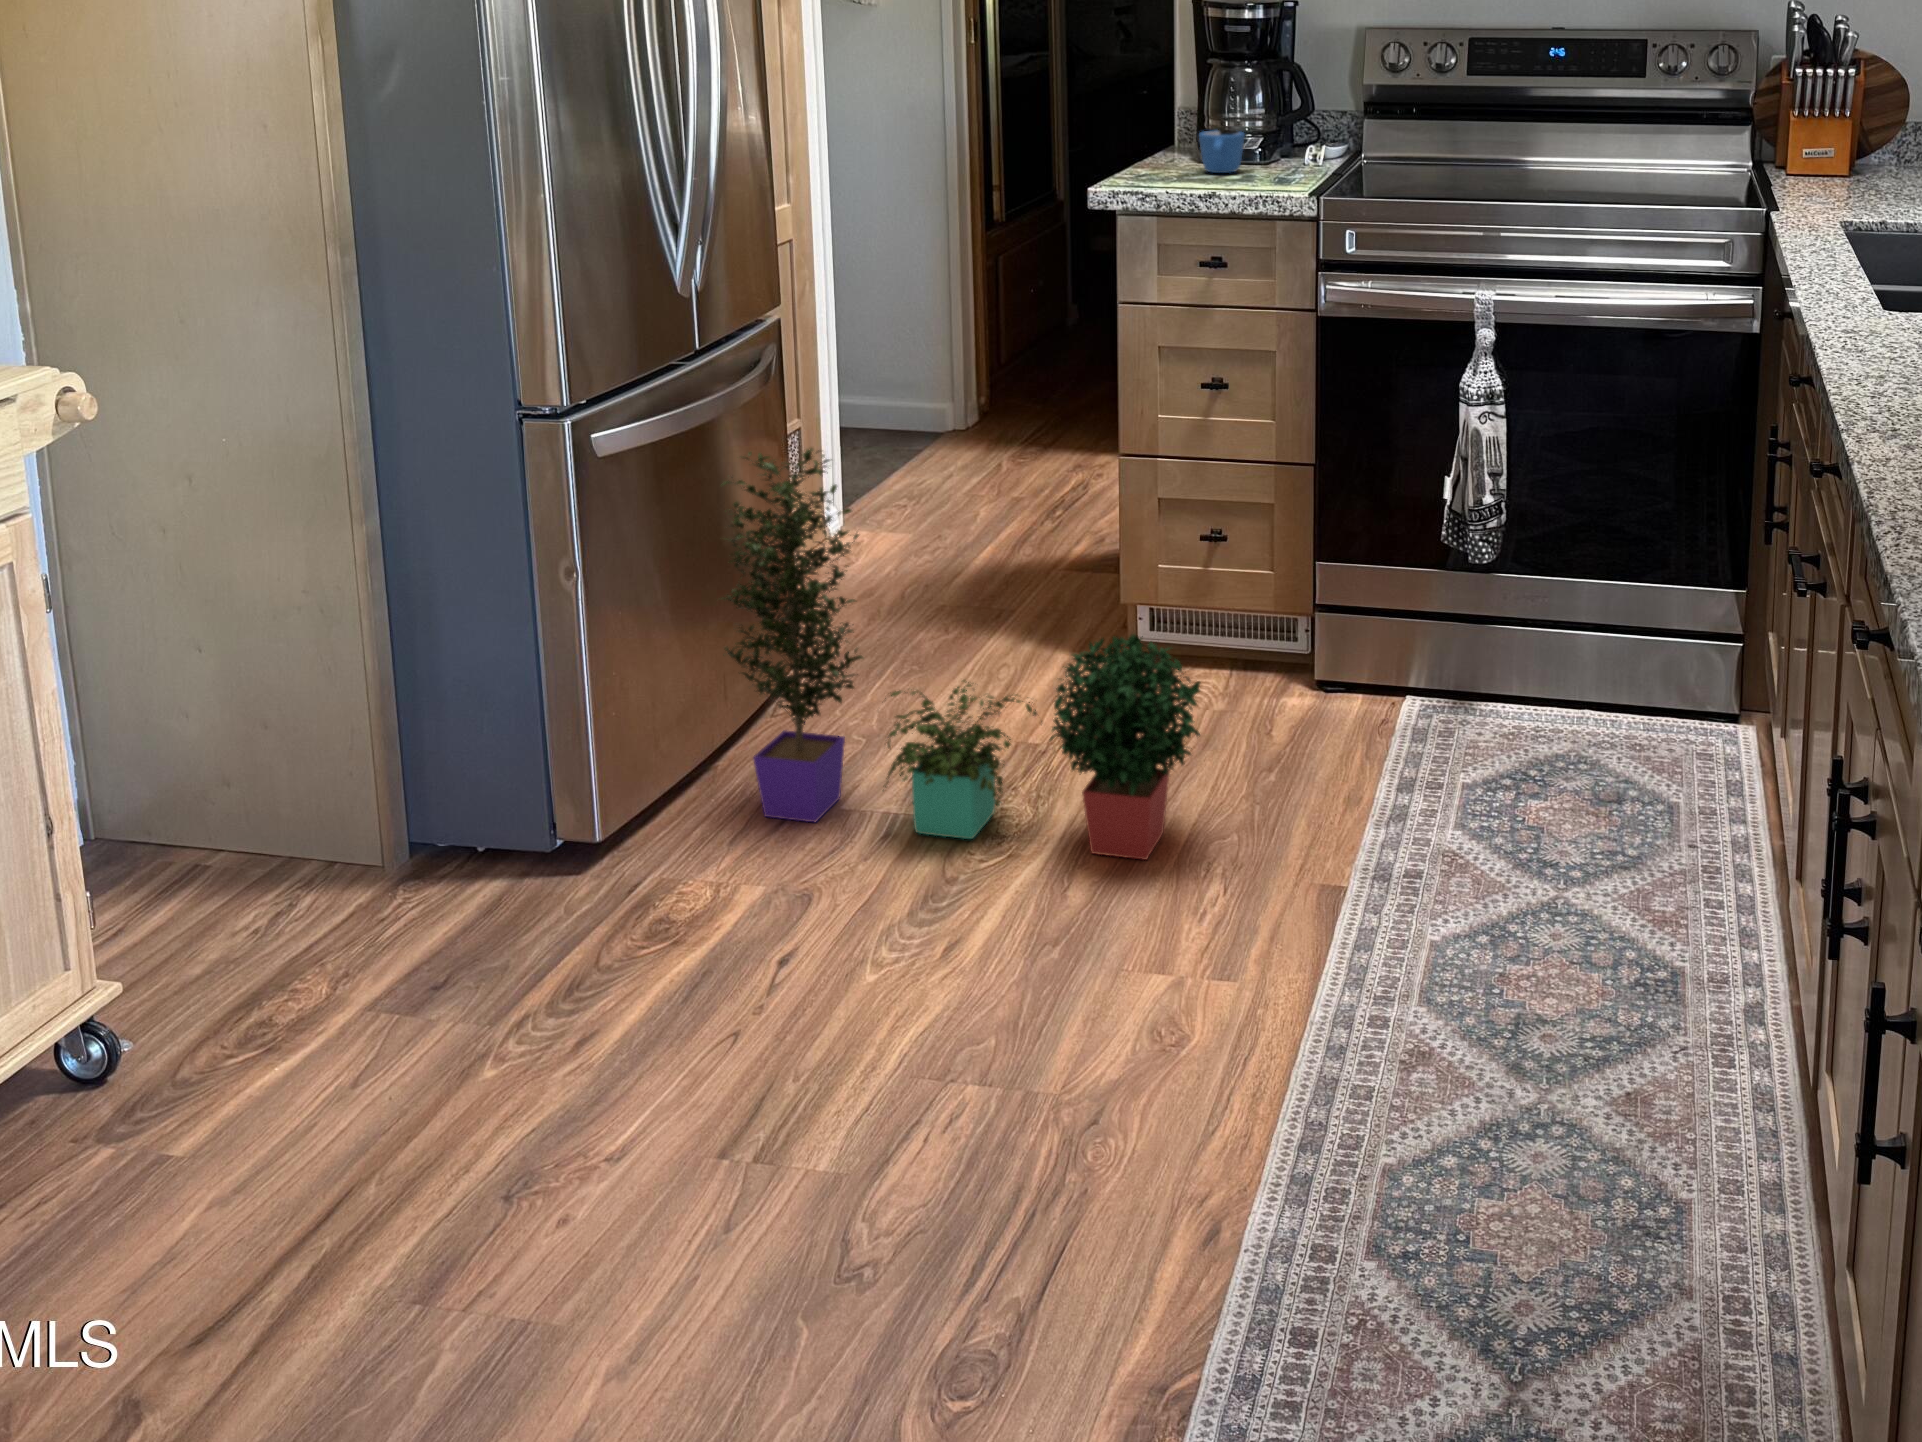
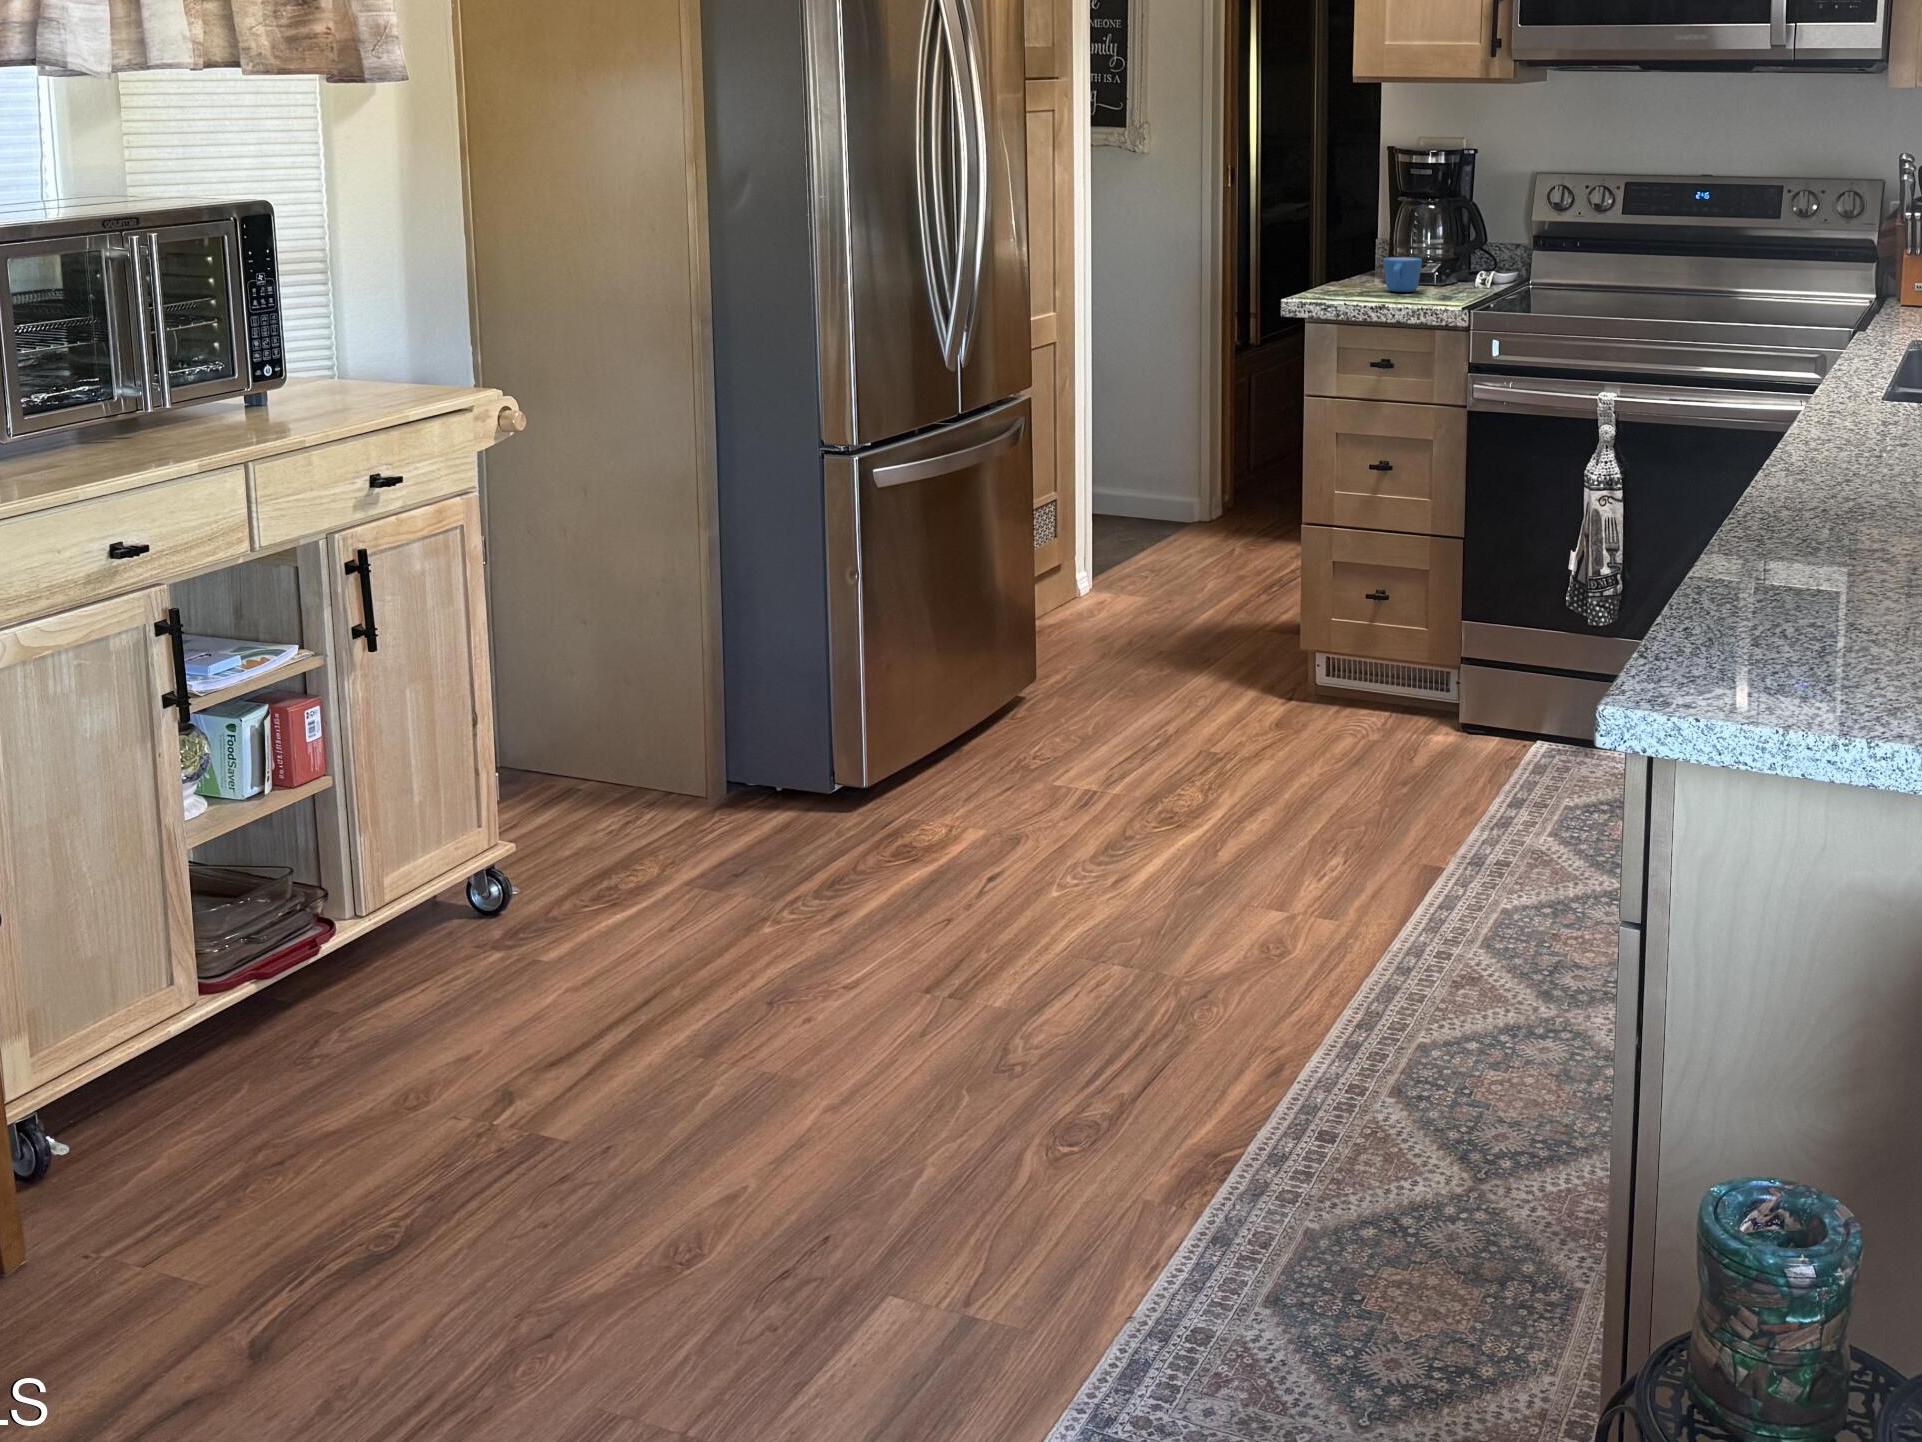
potted plant: present [721,448,1200,860] -> none [963,488,1336,834]

